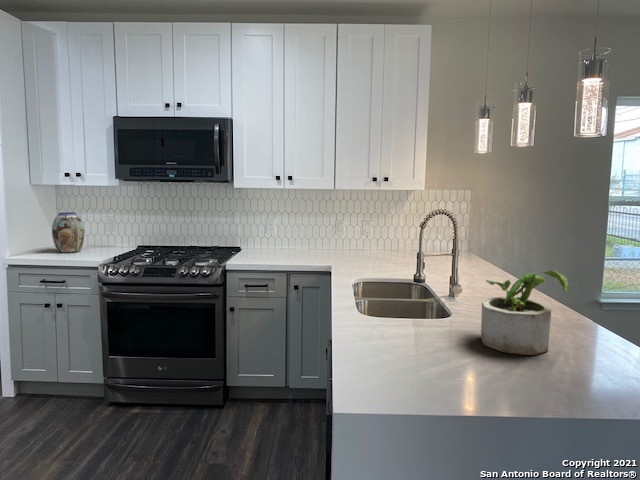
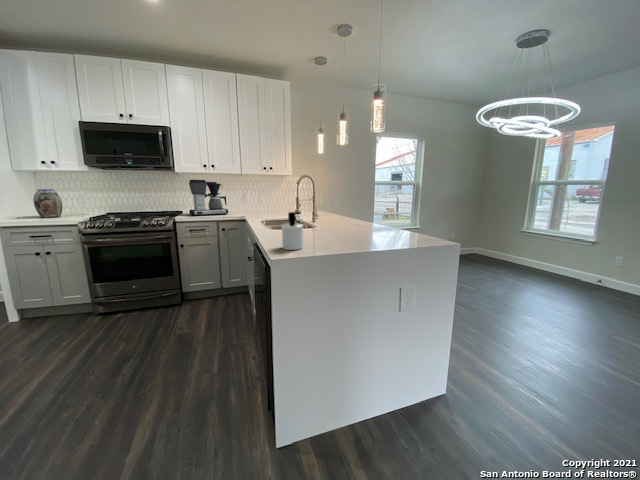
coffee maker: none [249,200,309,260] -> present [189,180,228,216]
potted plant: present [481,270,568,355] -> none [319,200,356,239]
soap dispenser: none [405,303,453,385] -> present [281,212,303,250]

